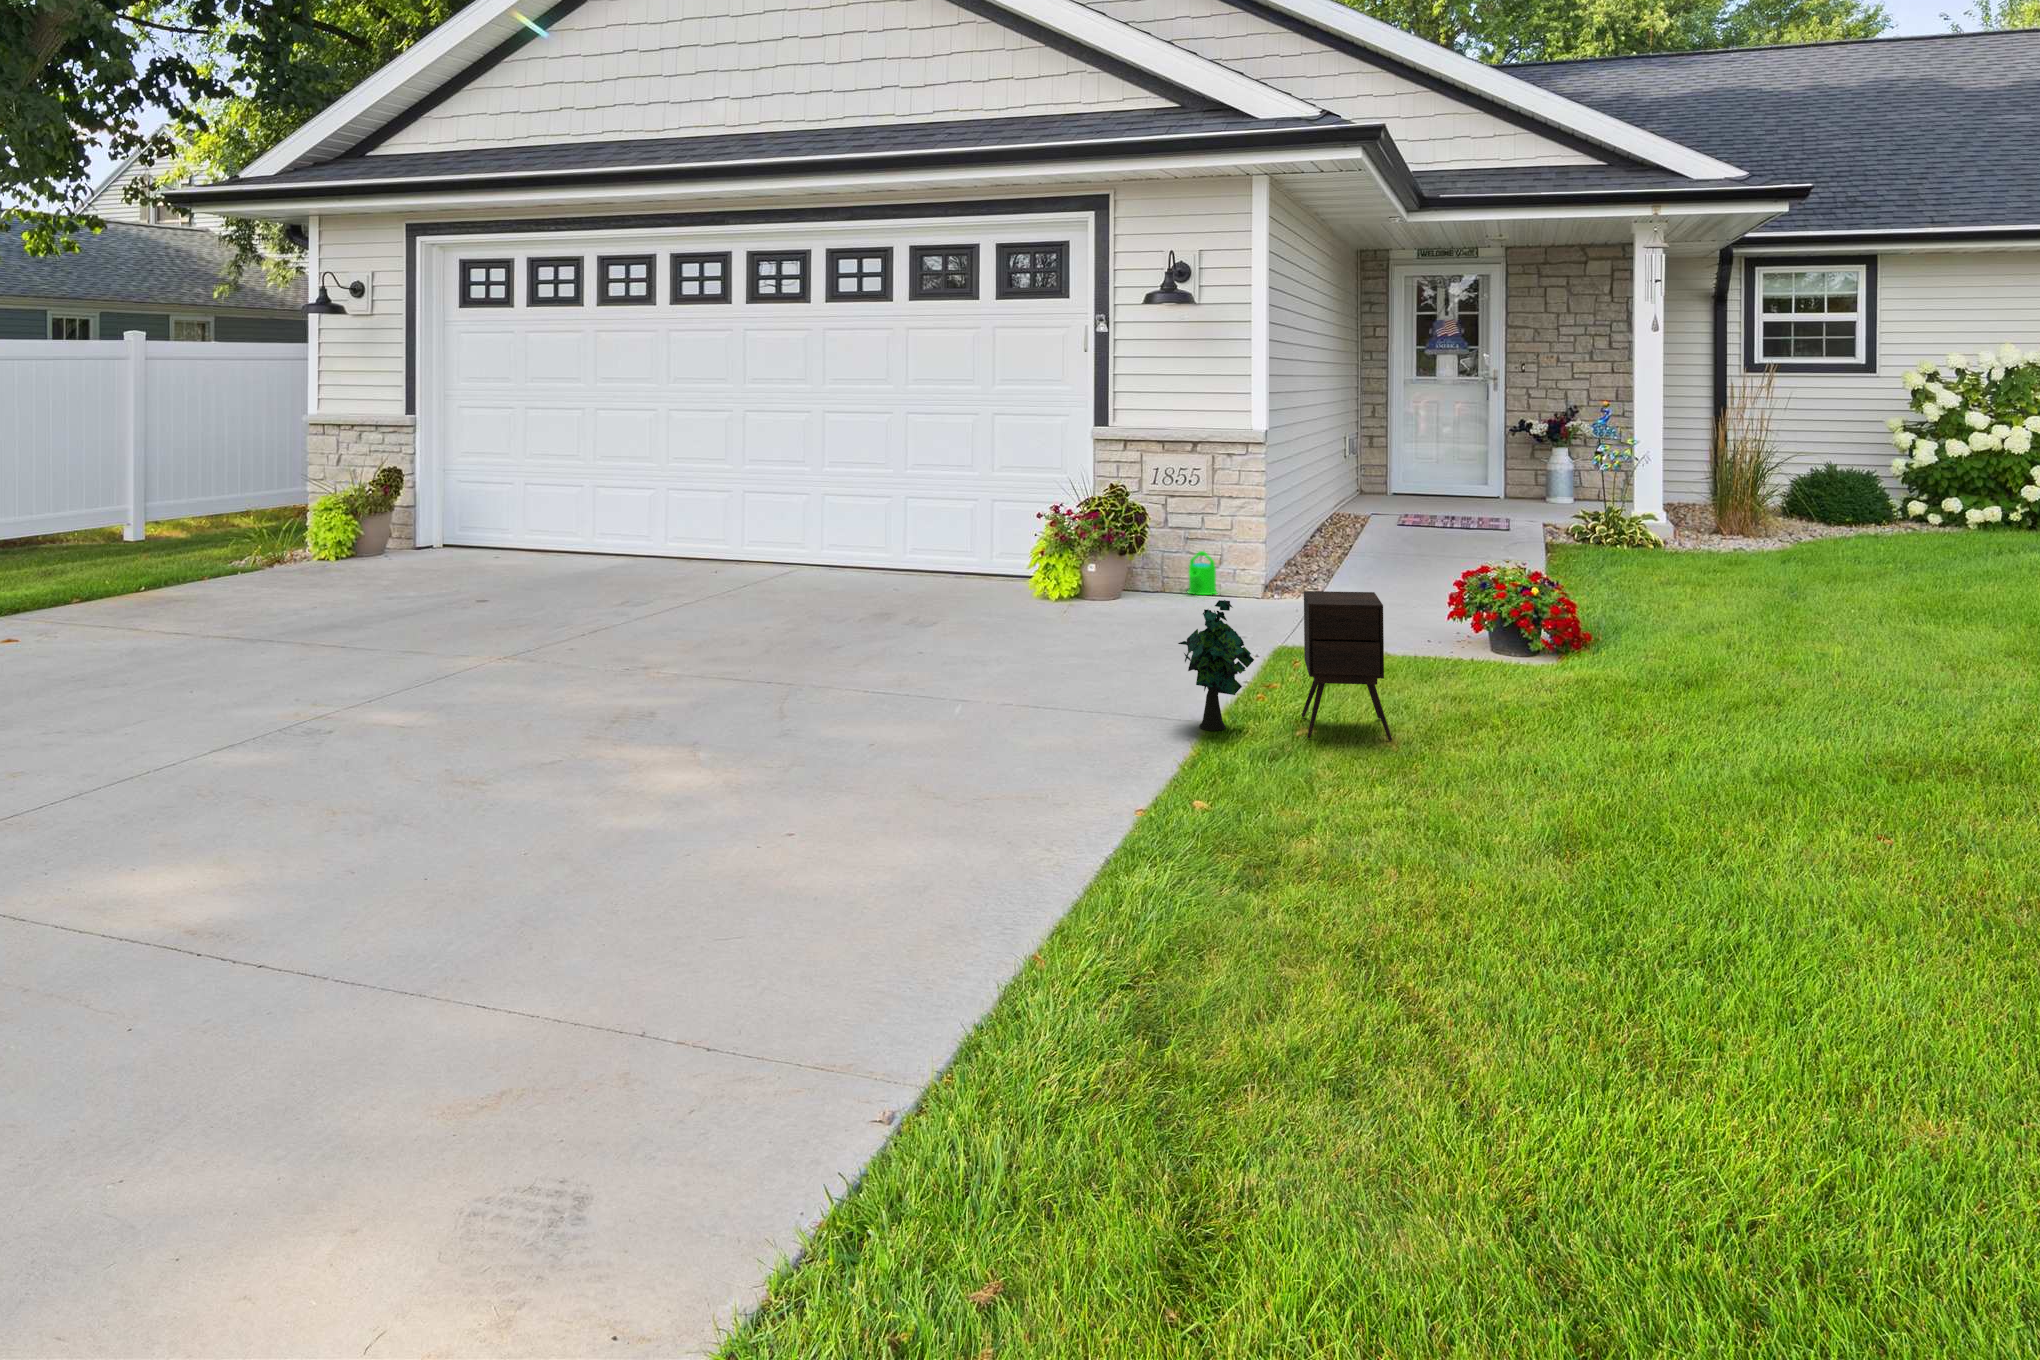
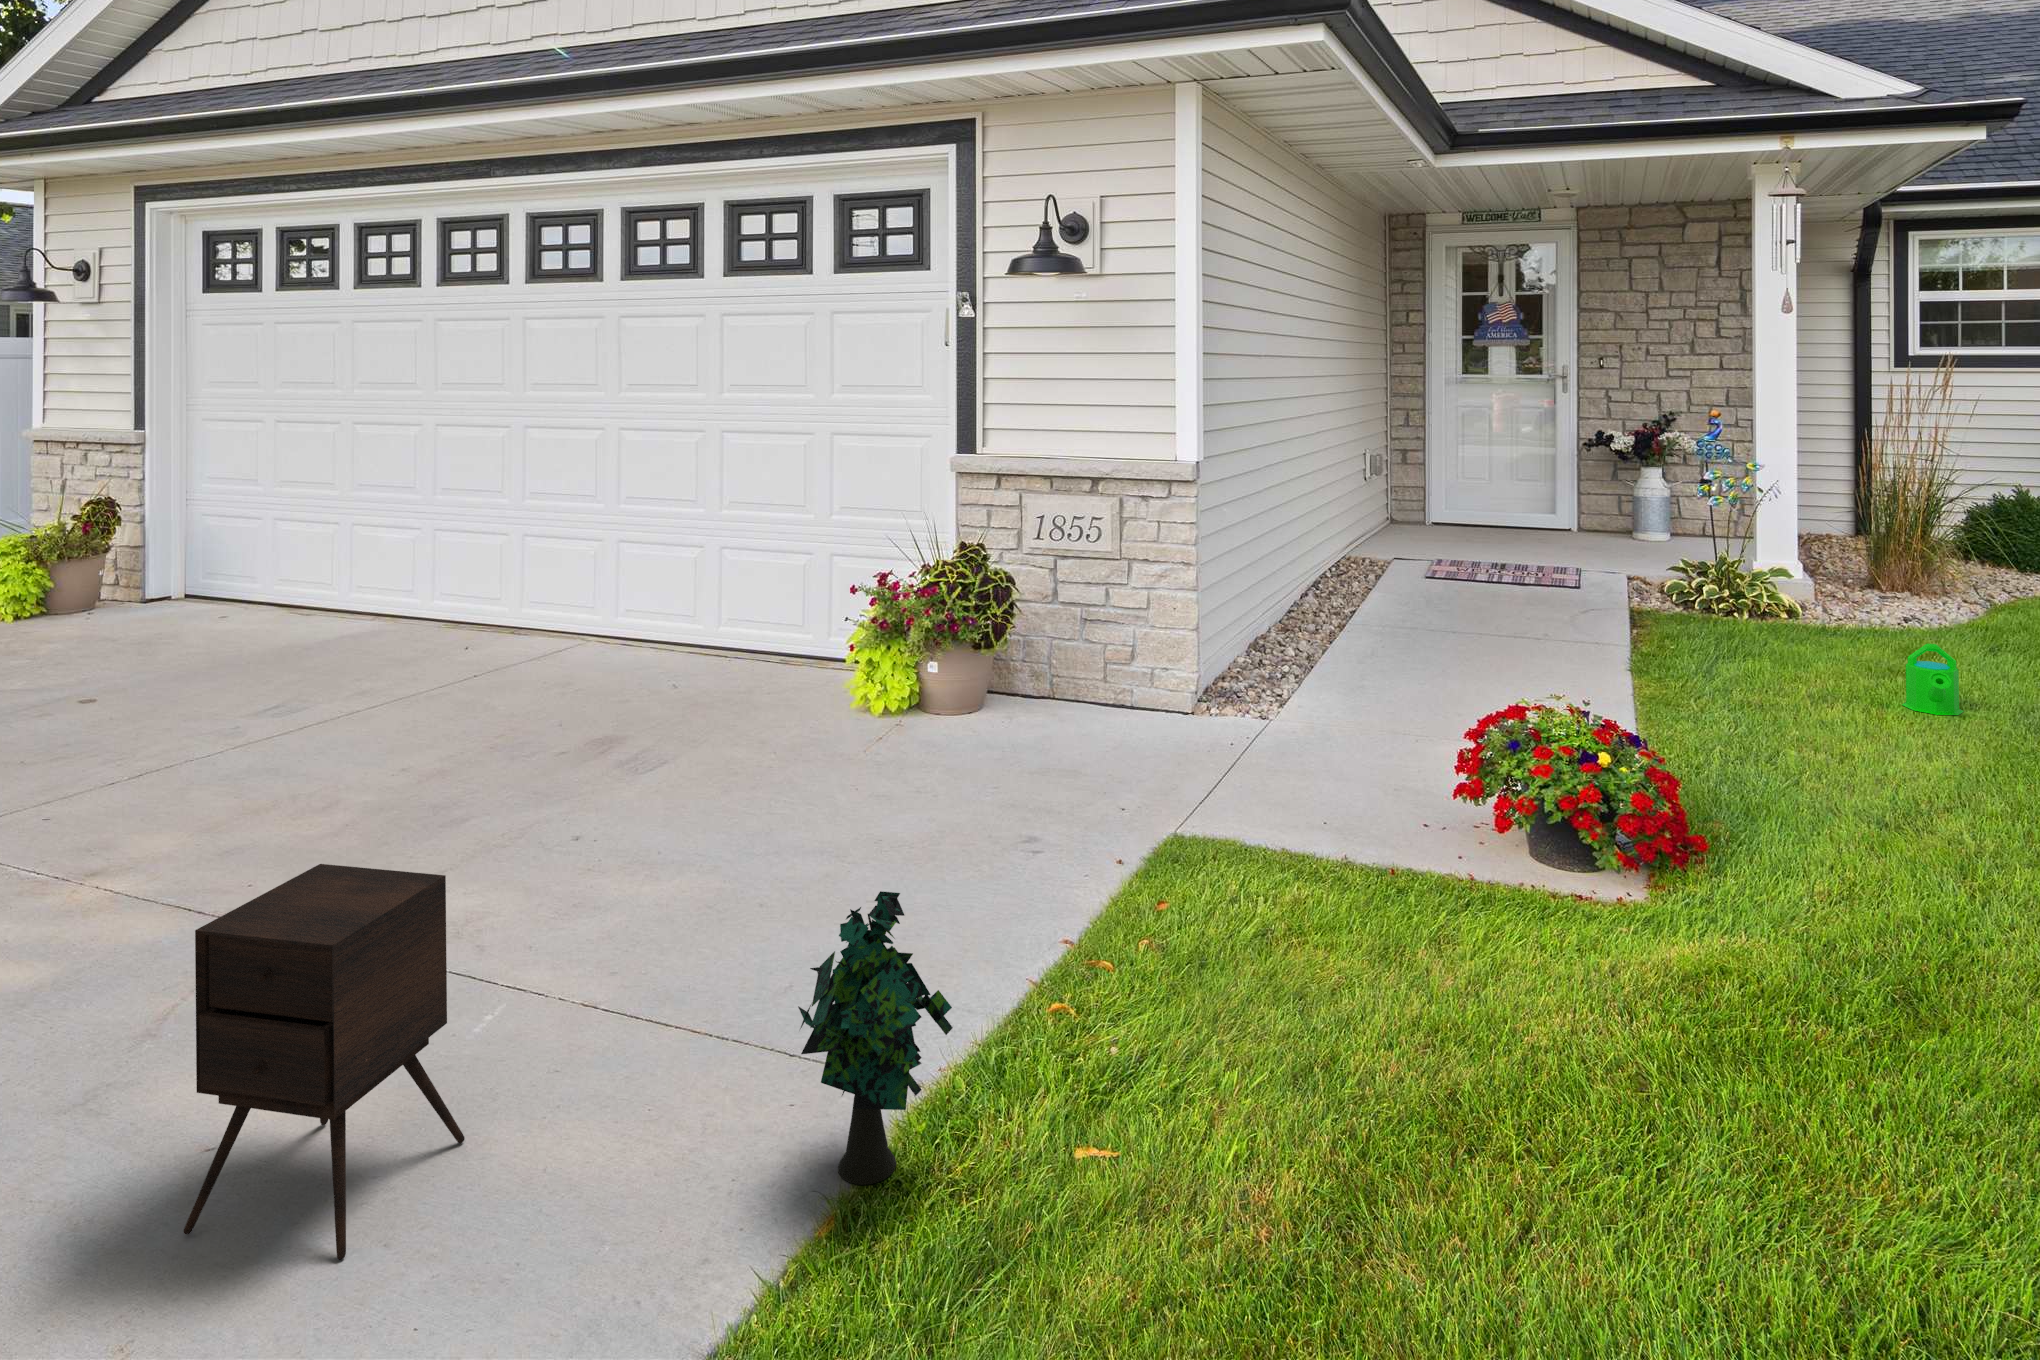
watering can: present [1188,551,1217,595] -> present [1902,644,1964,715]
side table: present [1302,591,1392,741] -> present [183,864,465,1259]

